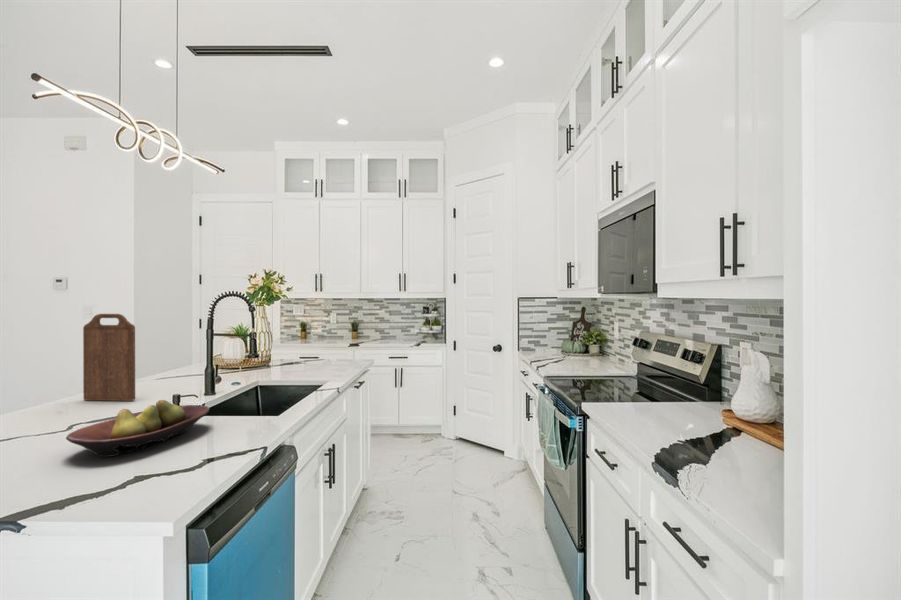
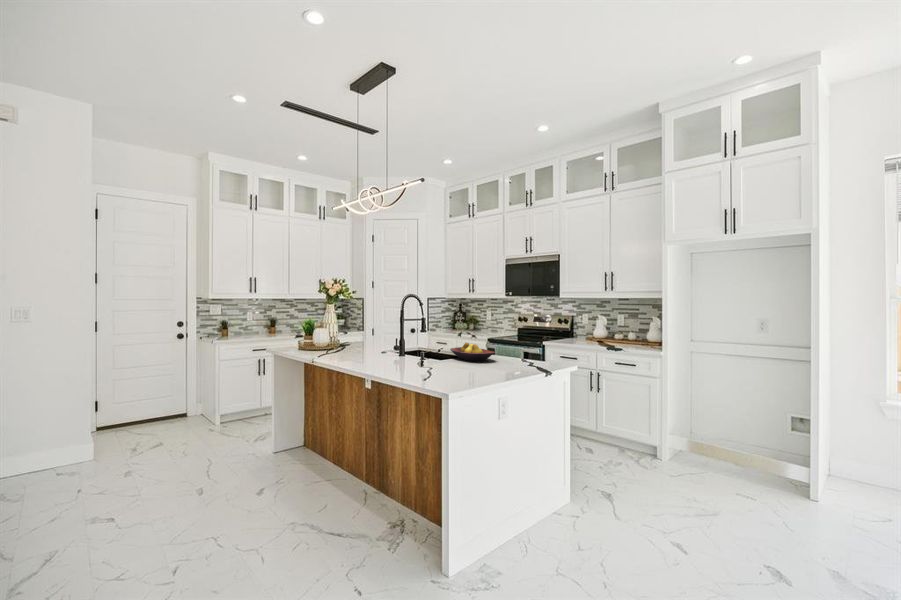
cutting board: present [83,314,135,401] -> none [357,306,384,358]

